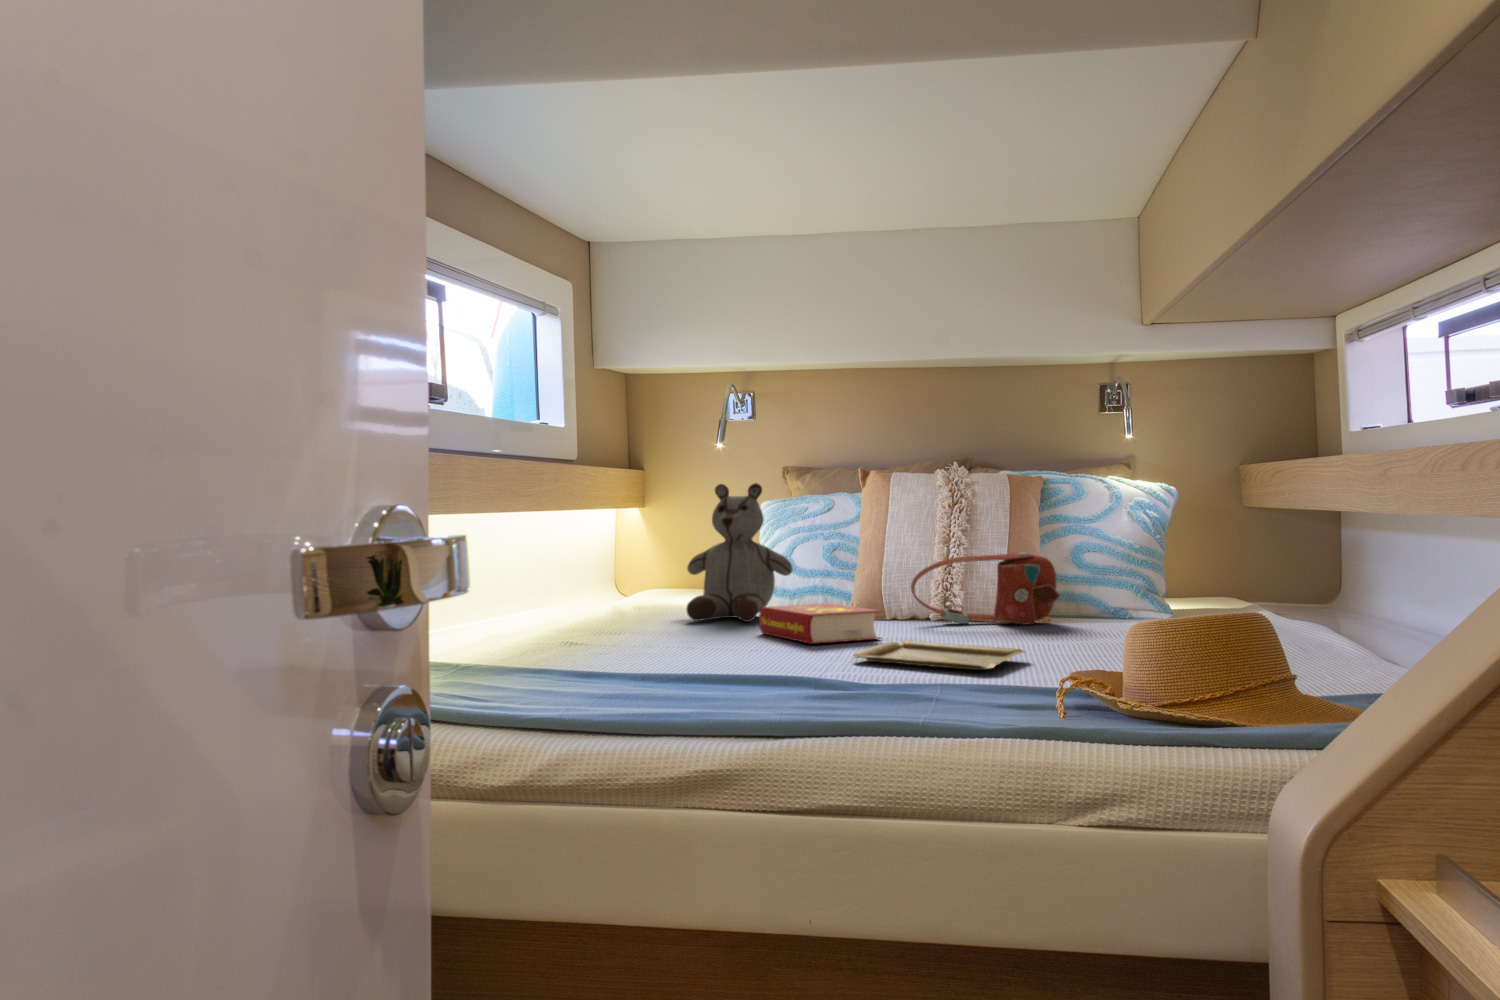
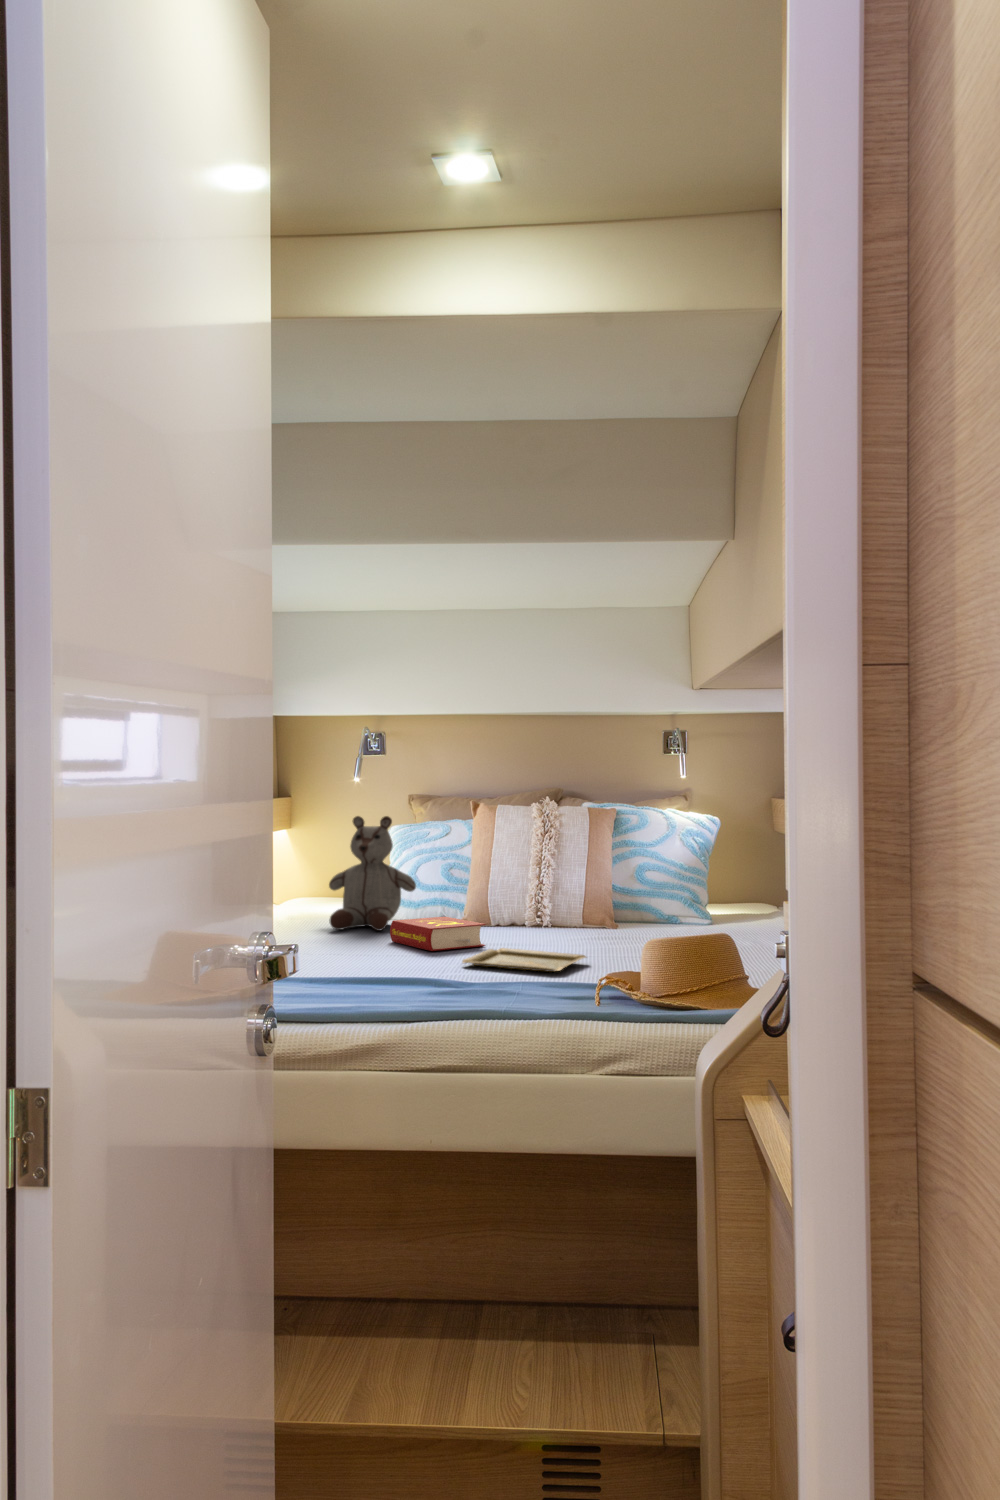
handbag: present [911,552,1060,625] -> none [510,875,624,931]

